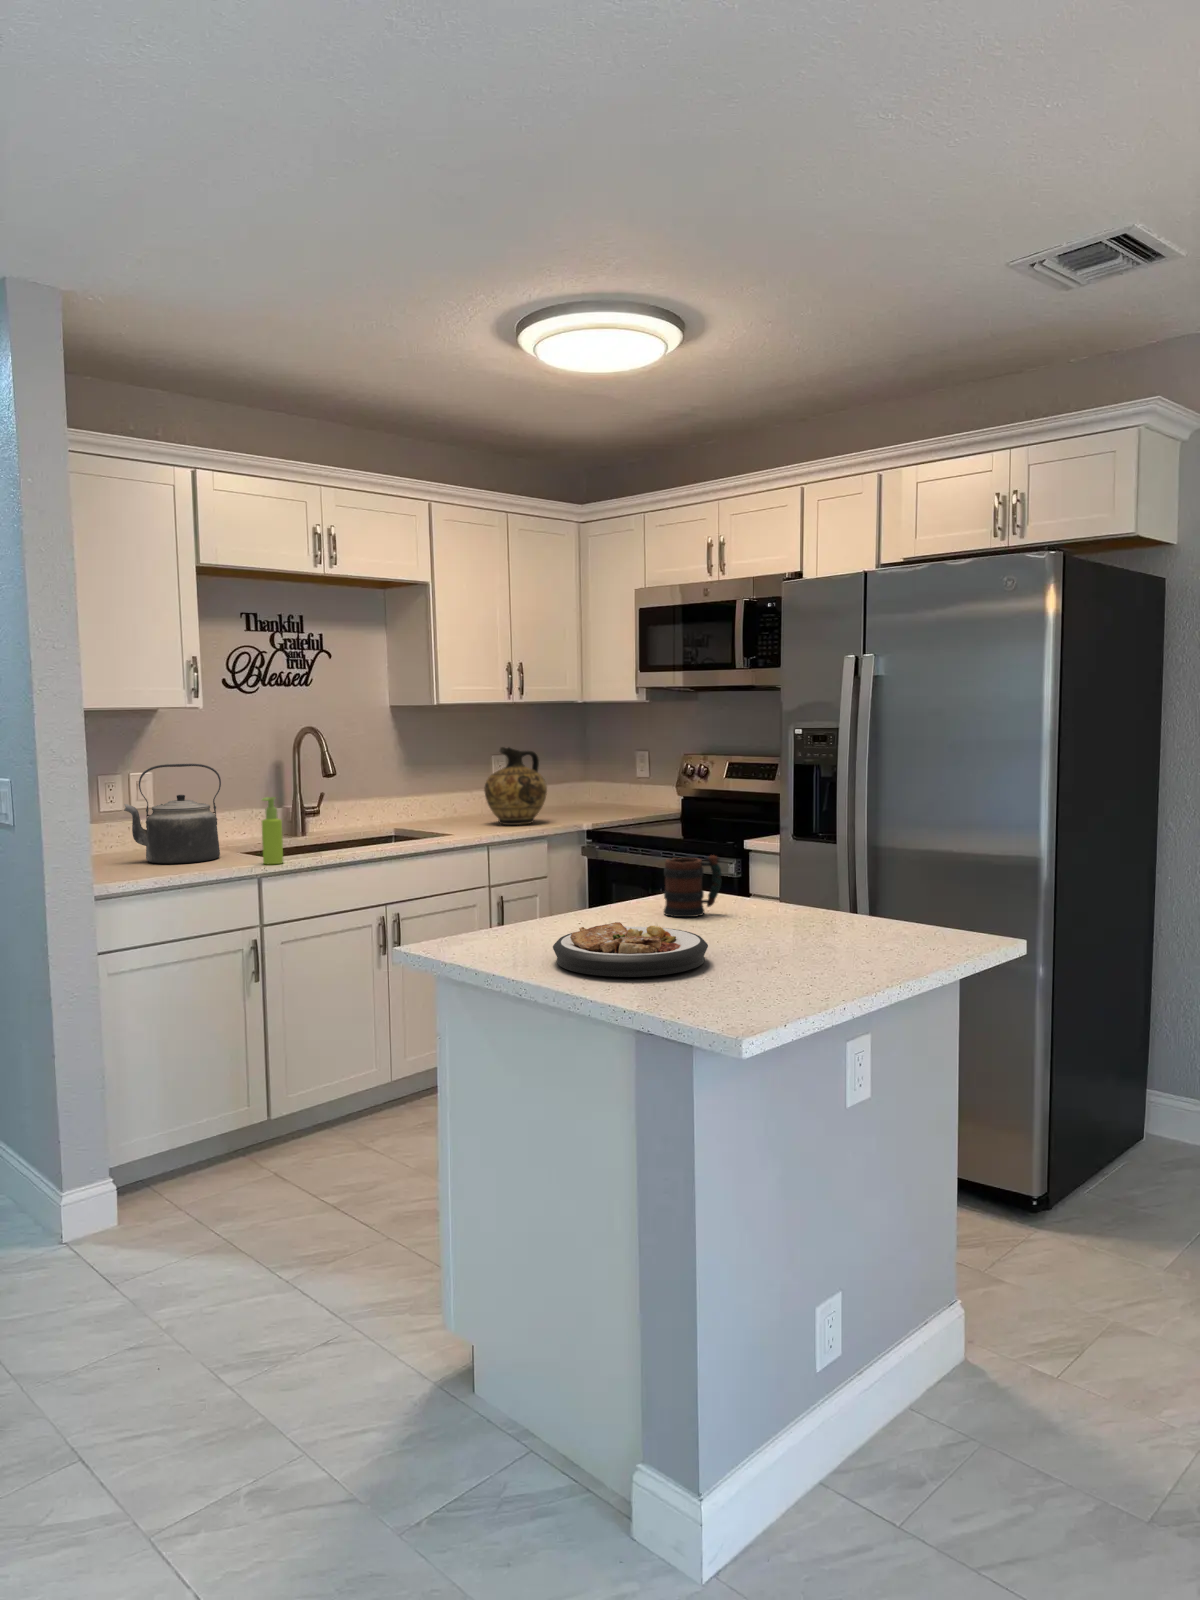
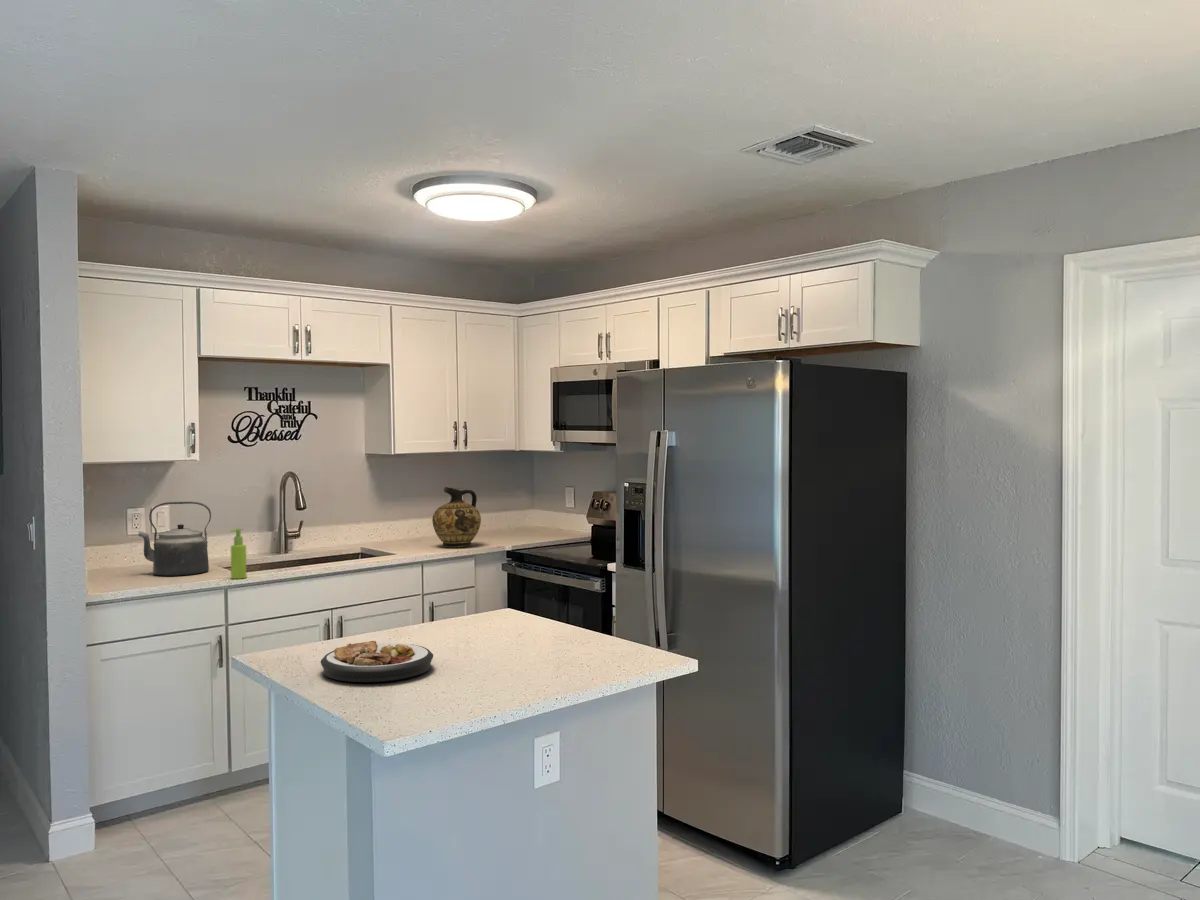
mug: present [664,855,722,917] -> none [455,589,498,634]

